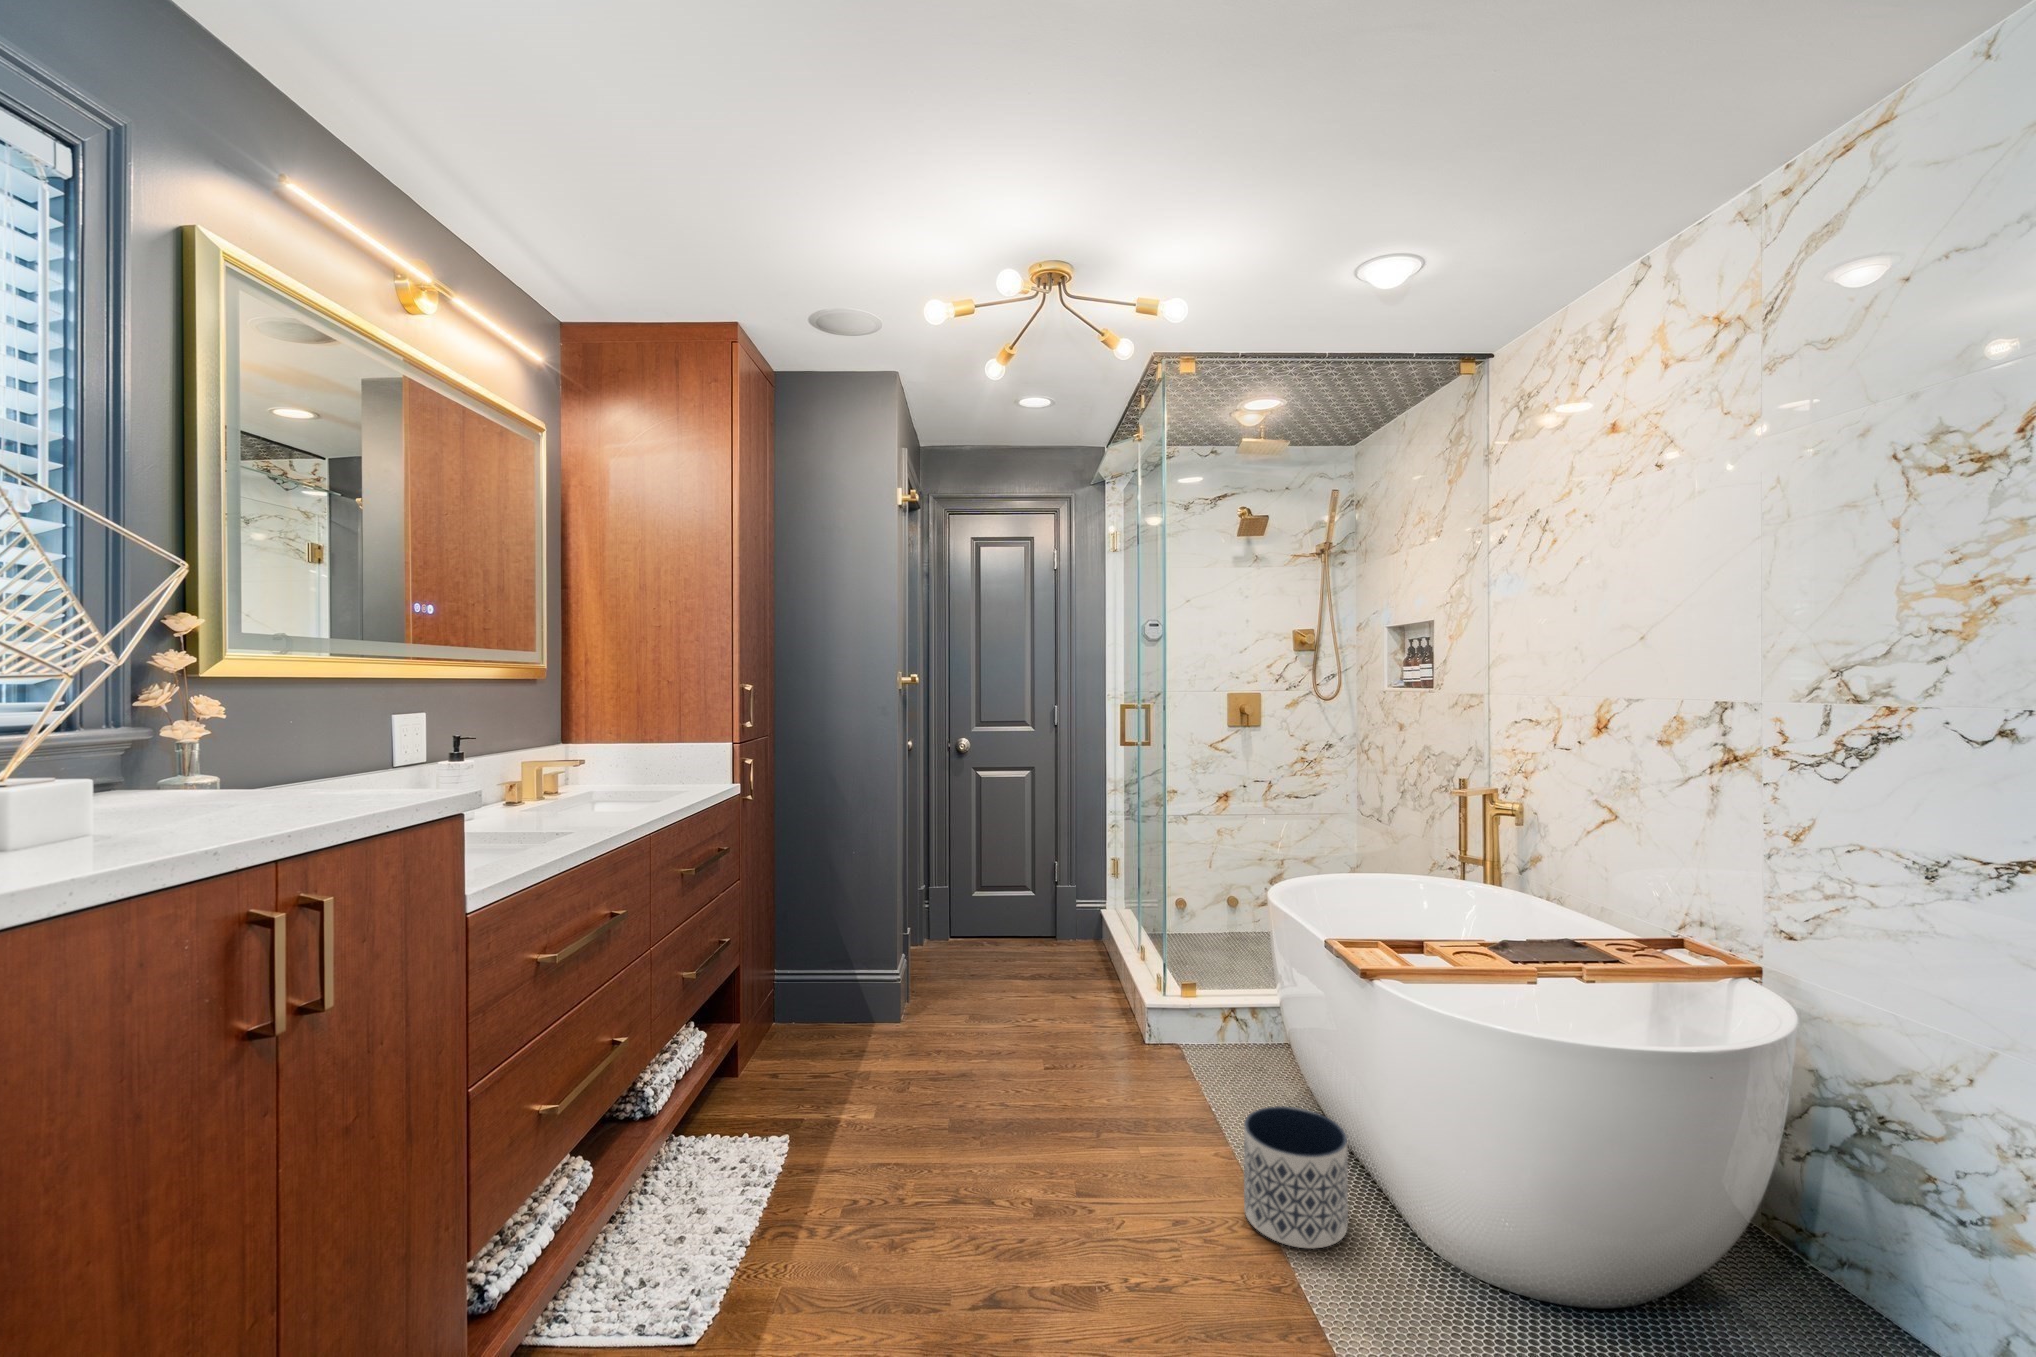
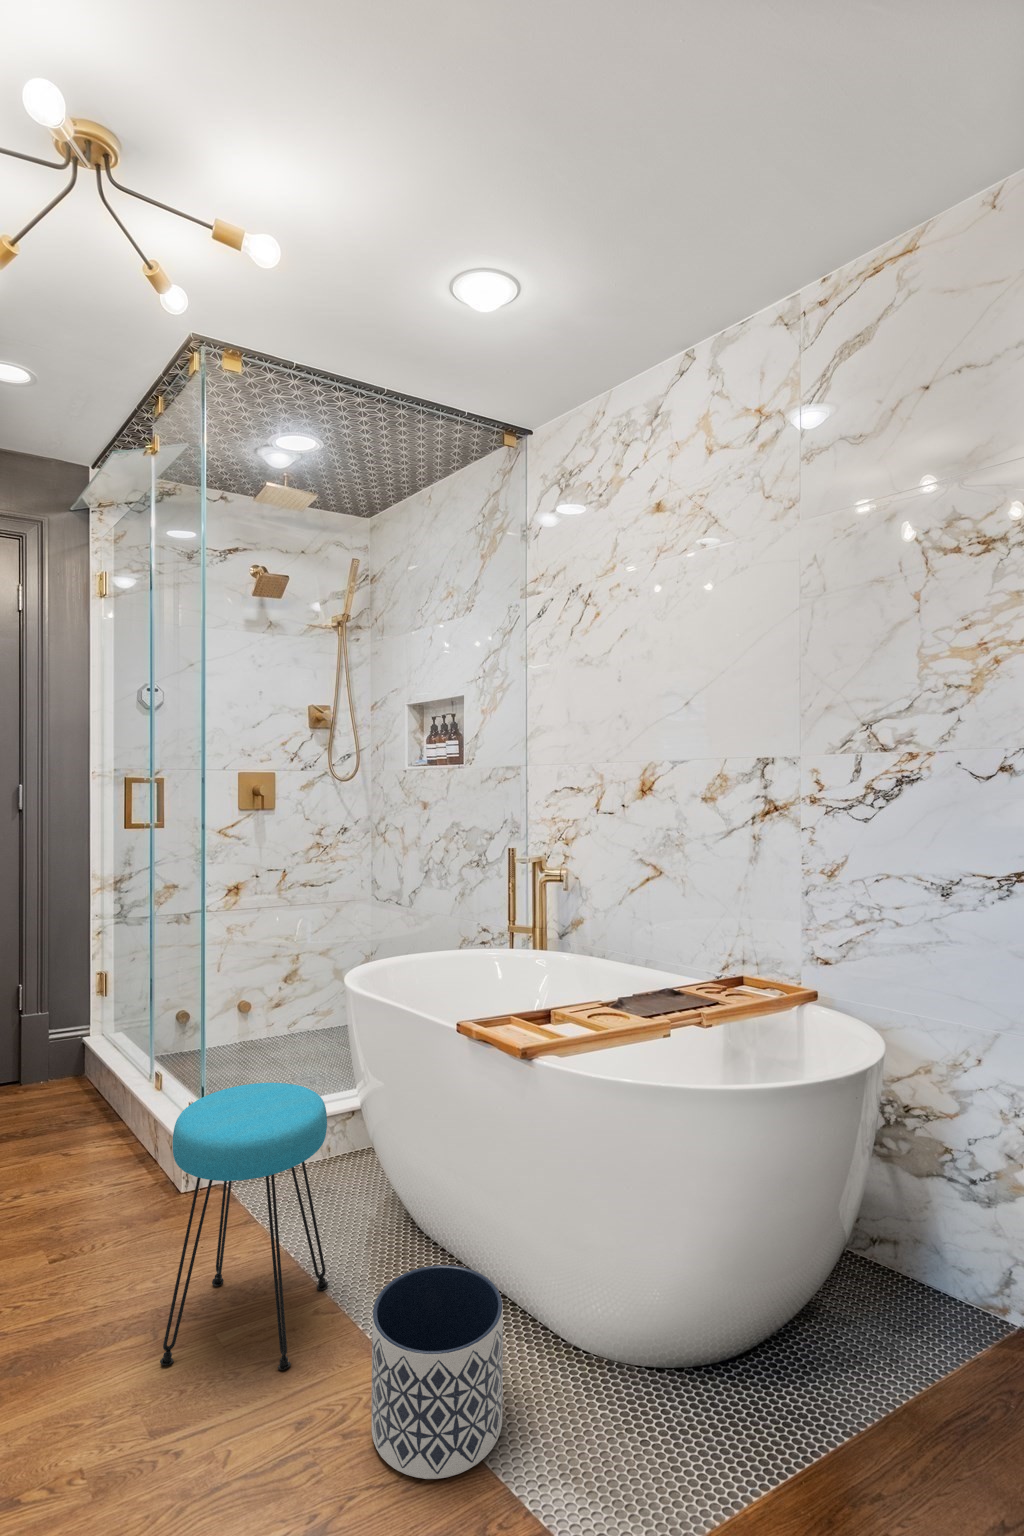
stool: none [1119,950,1243,1153] -> present [160,1083,328,1370]

